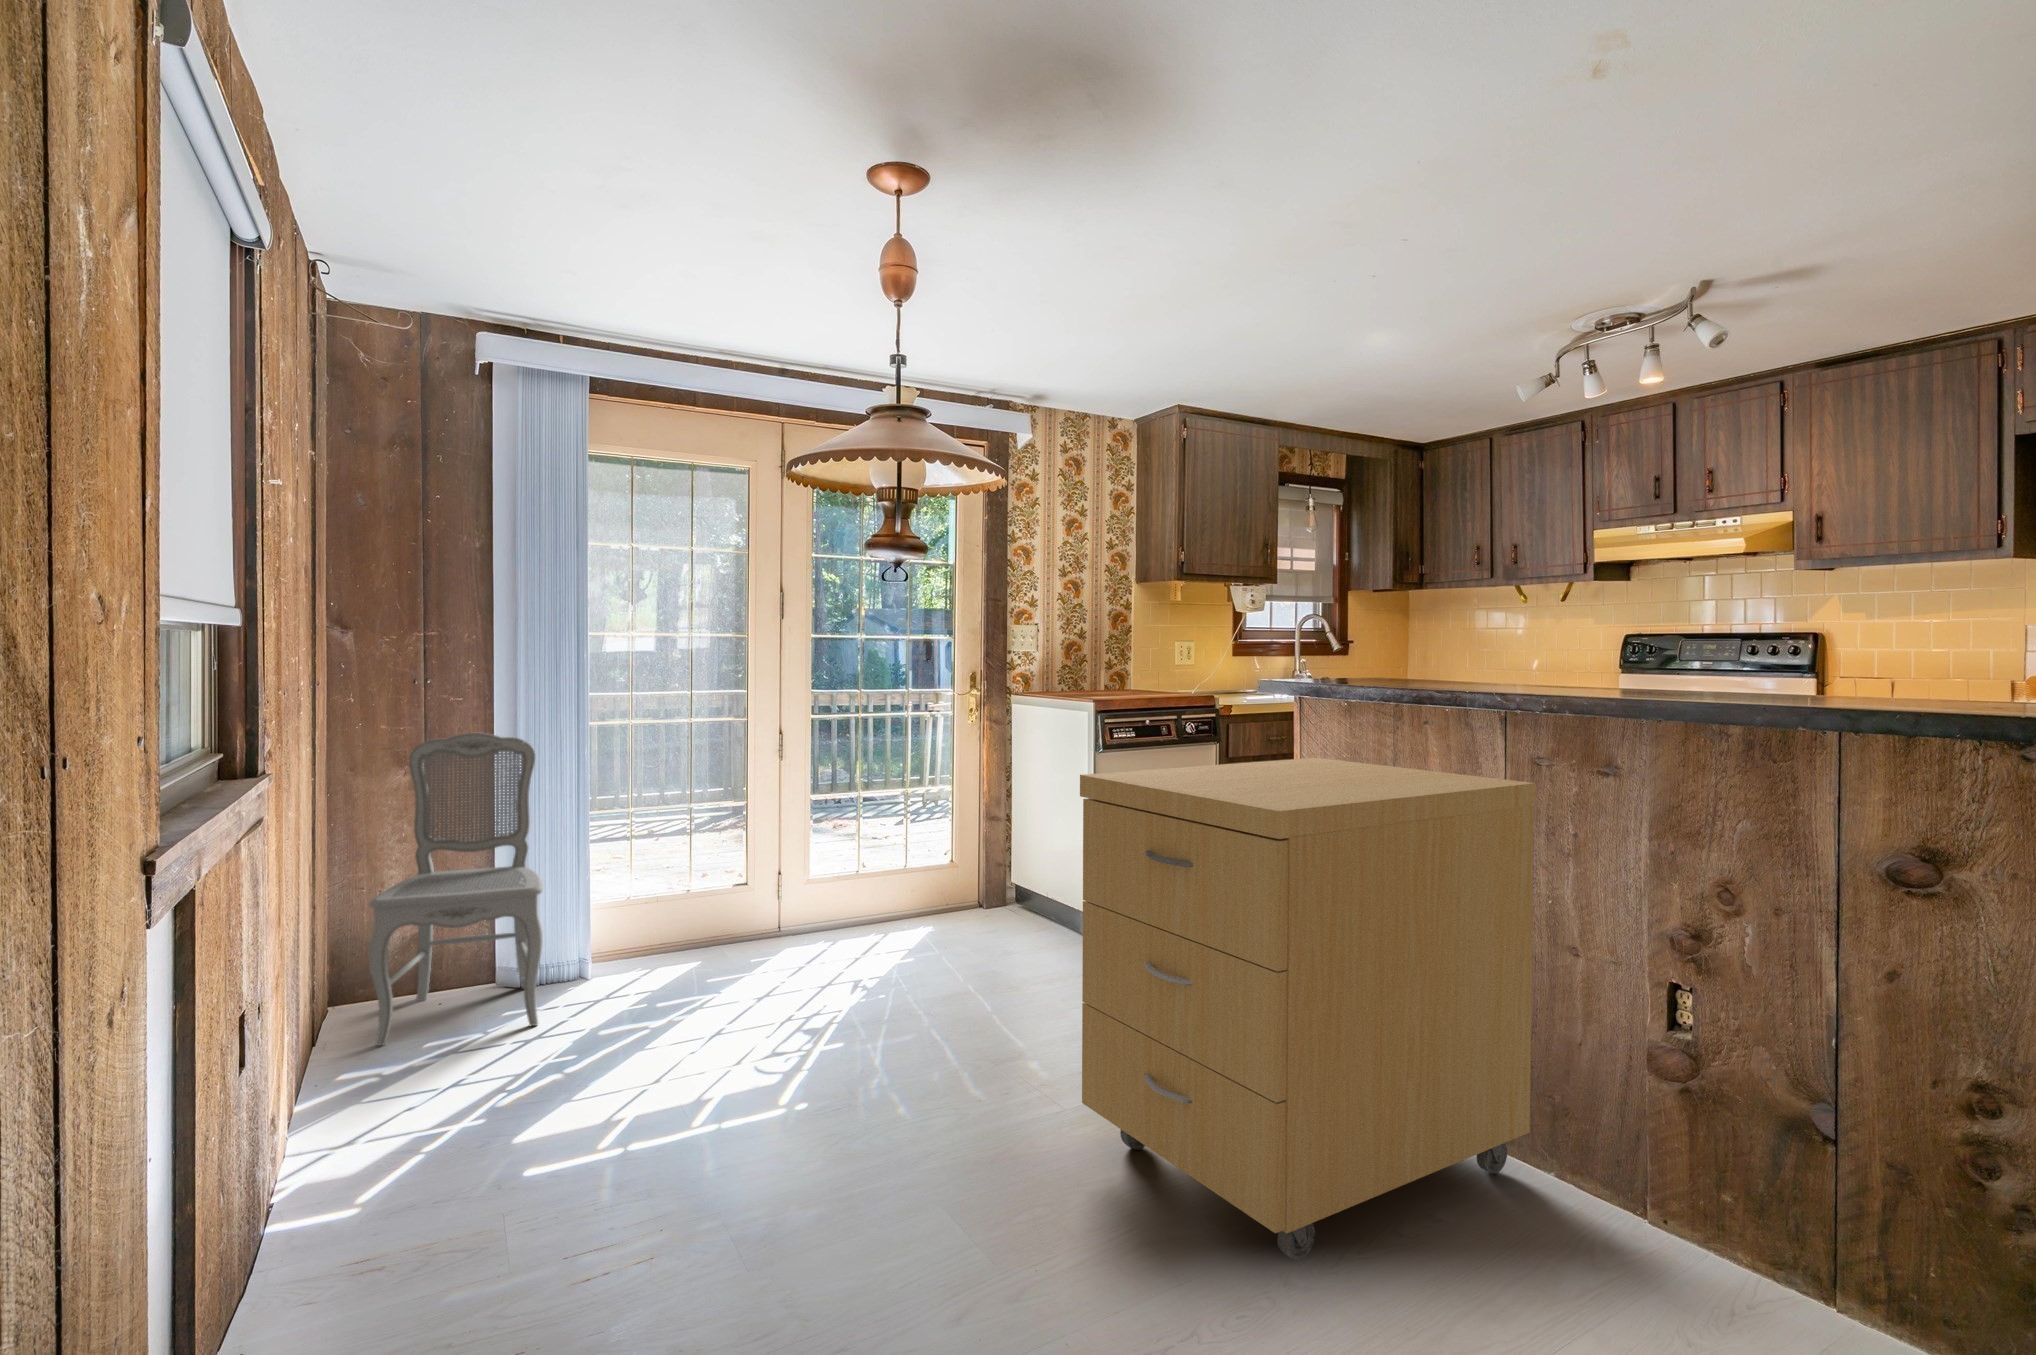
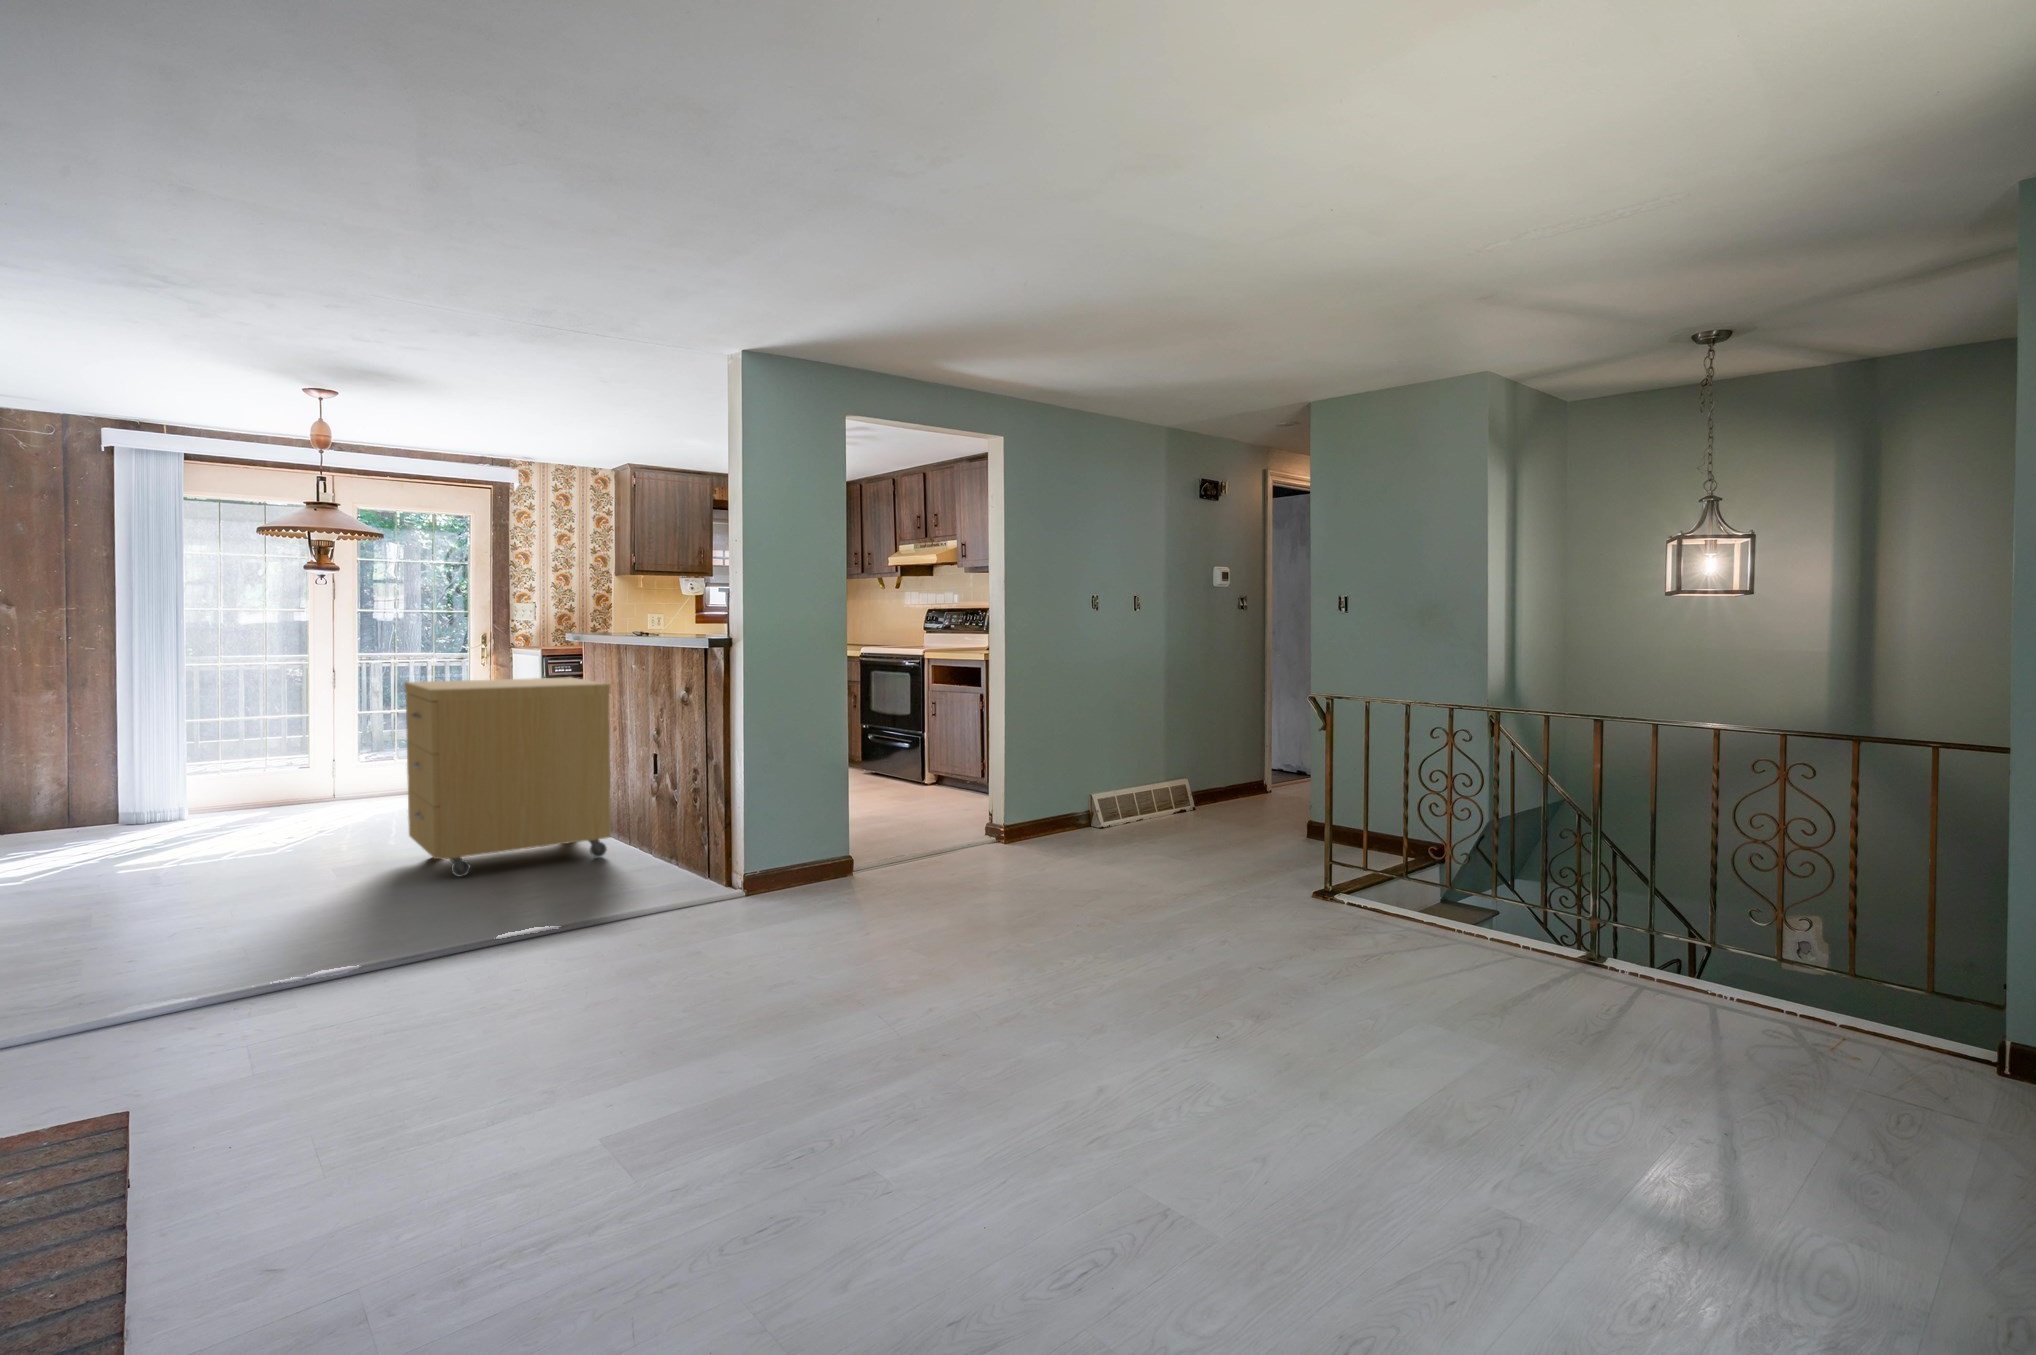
dining chair: present [369,733,543,1046] -> none [30,668,148,840]

